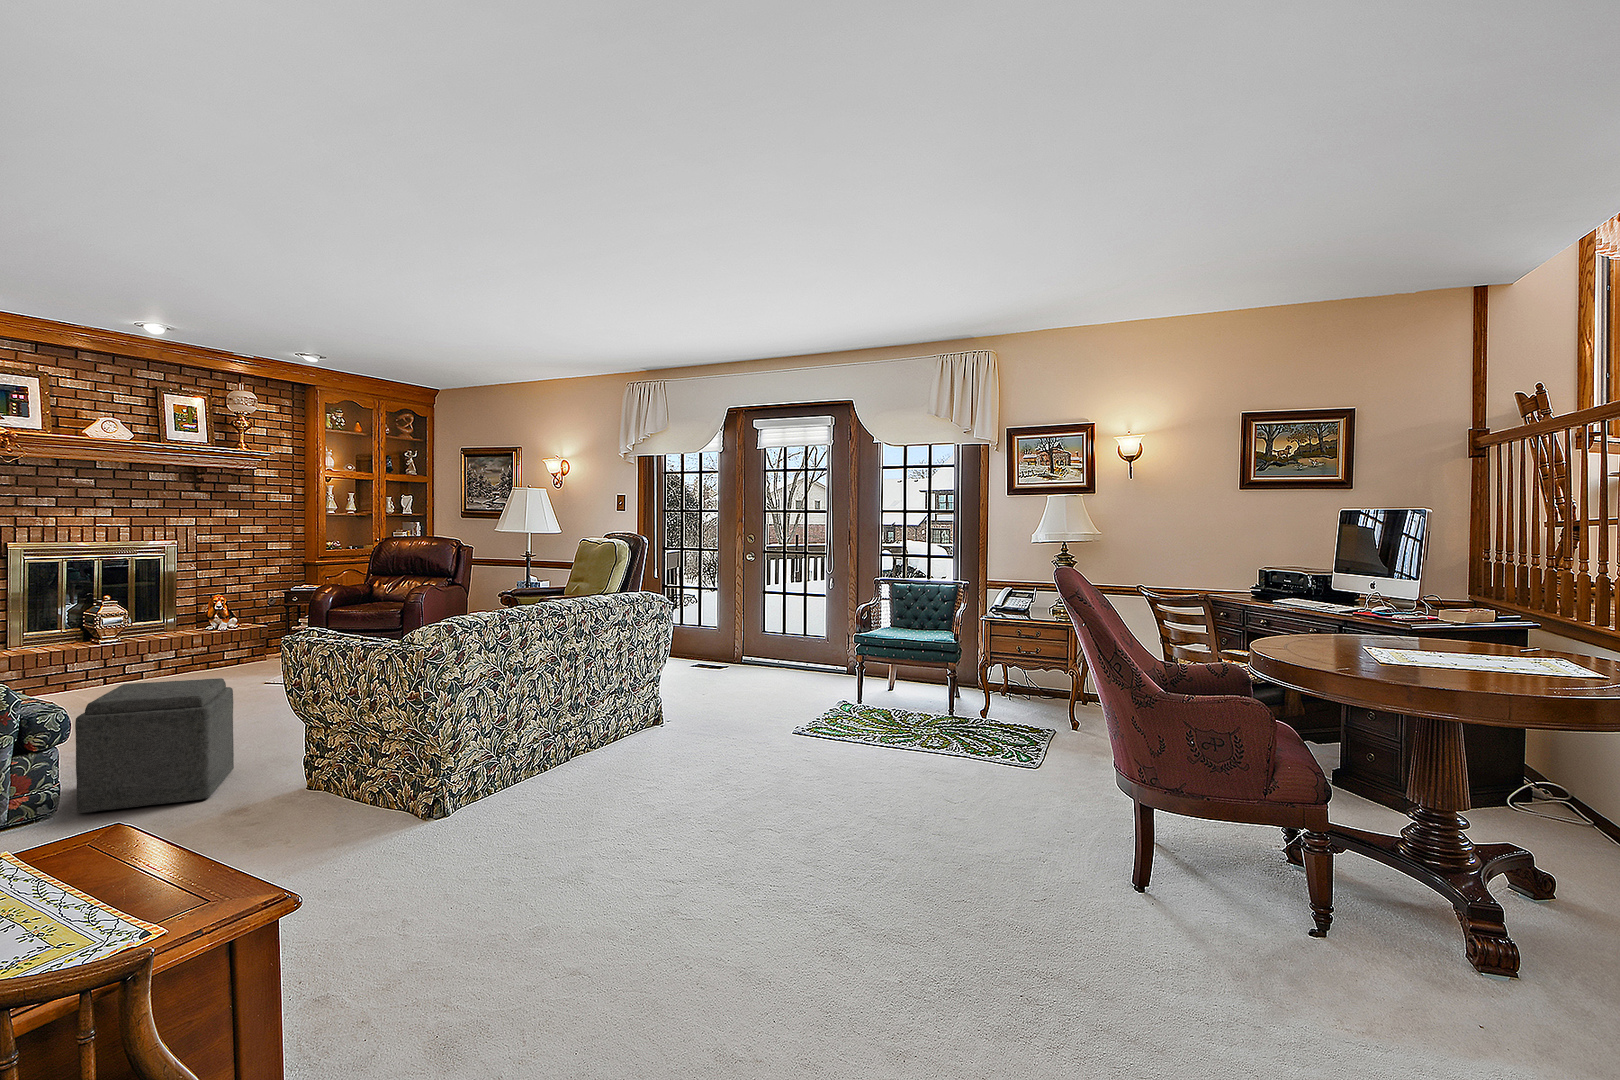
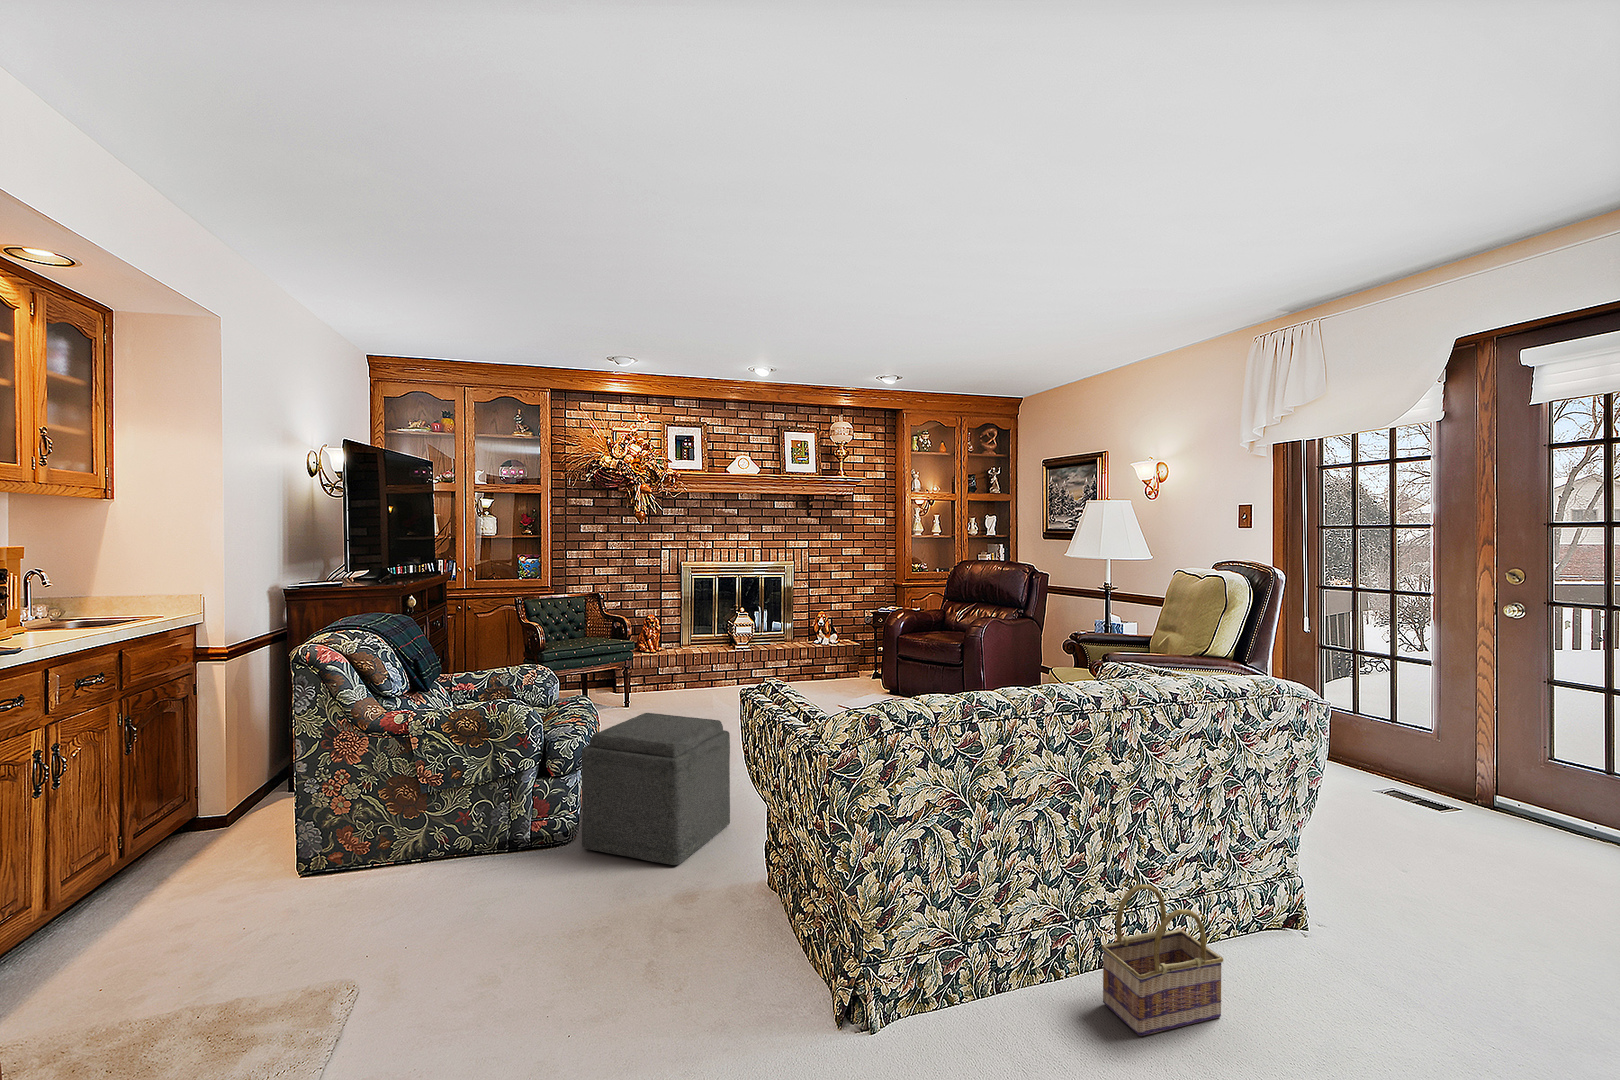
basket: none [571,708,630,780] -> present [1102,884,1224,1036]

